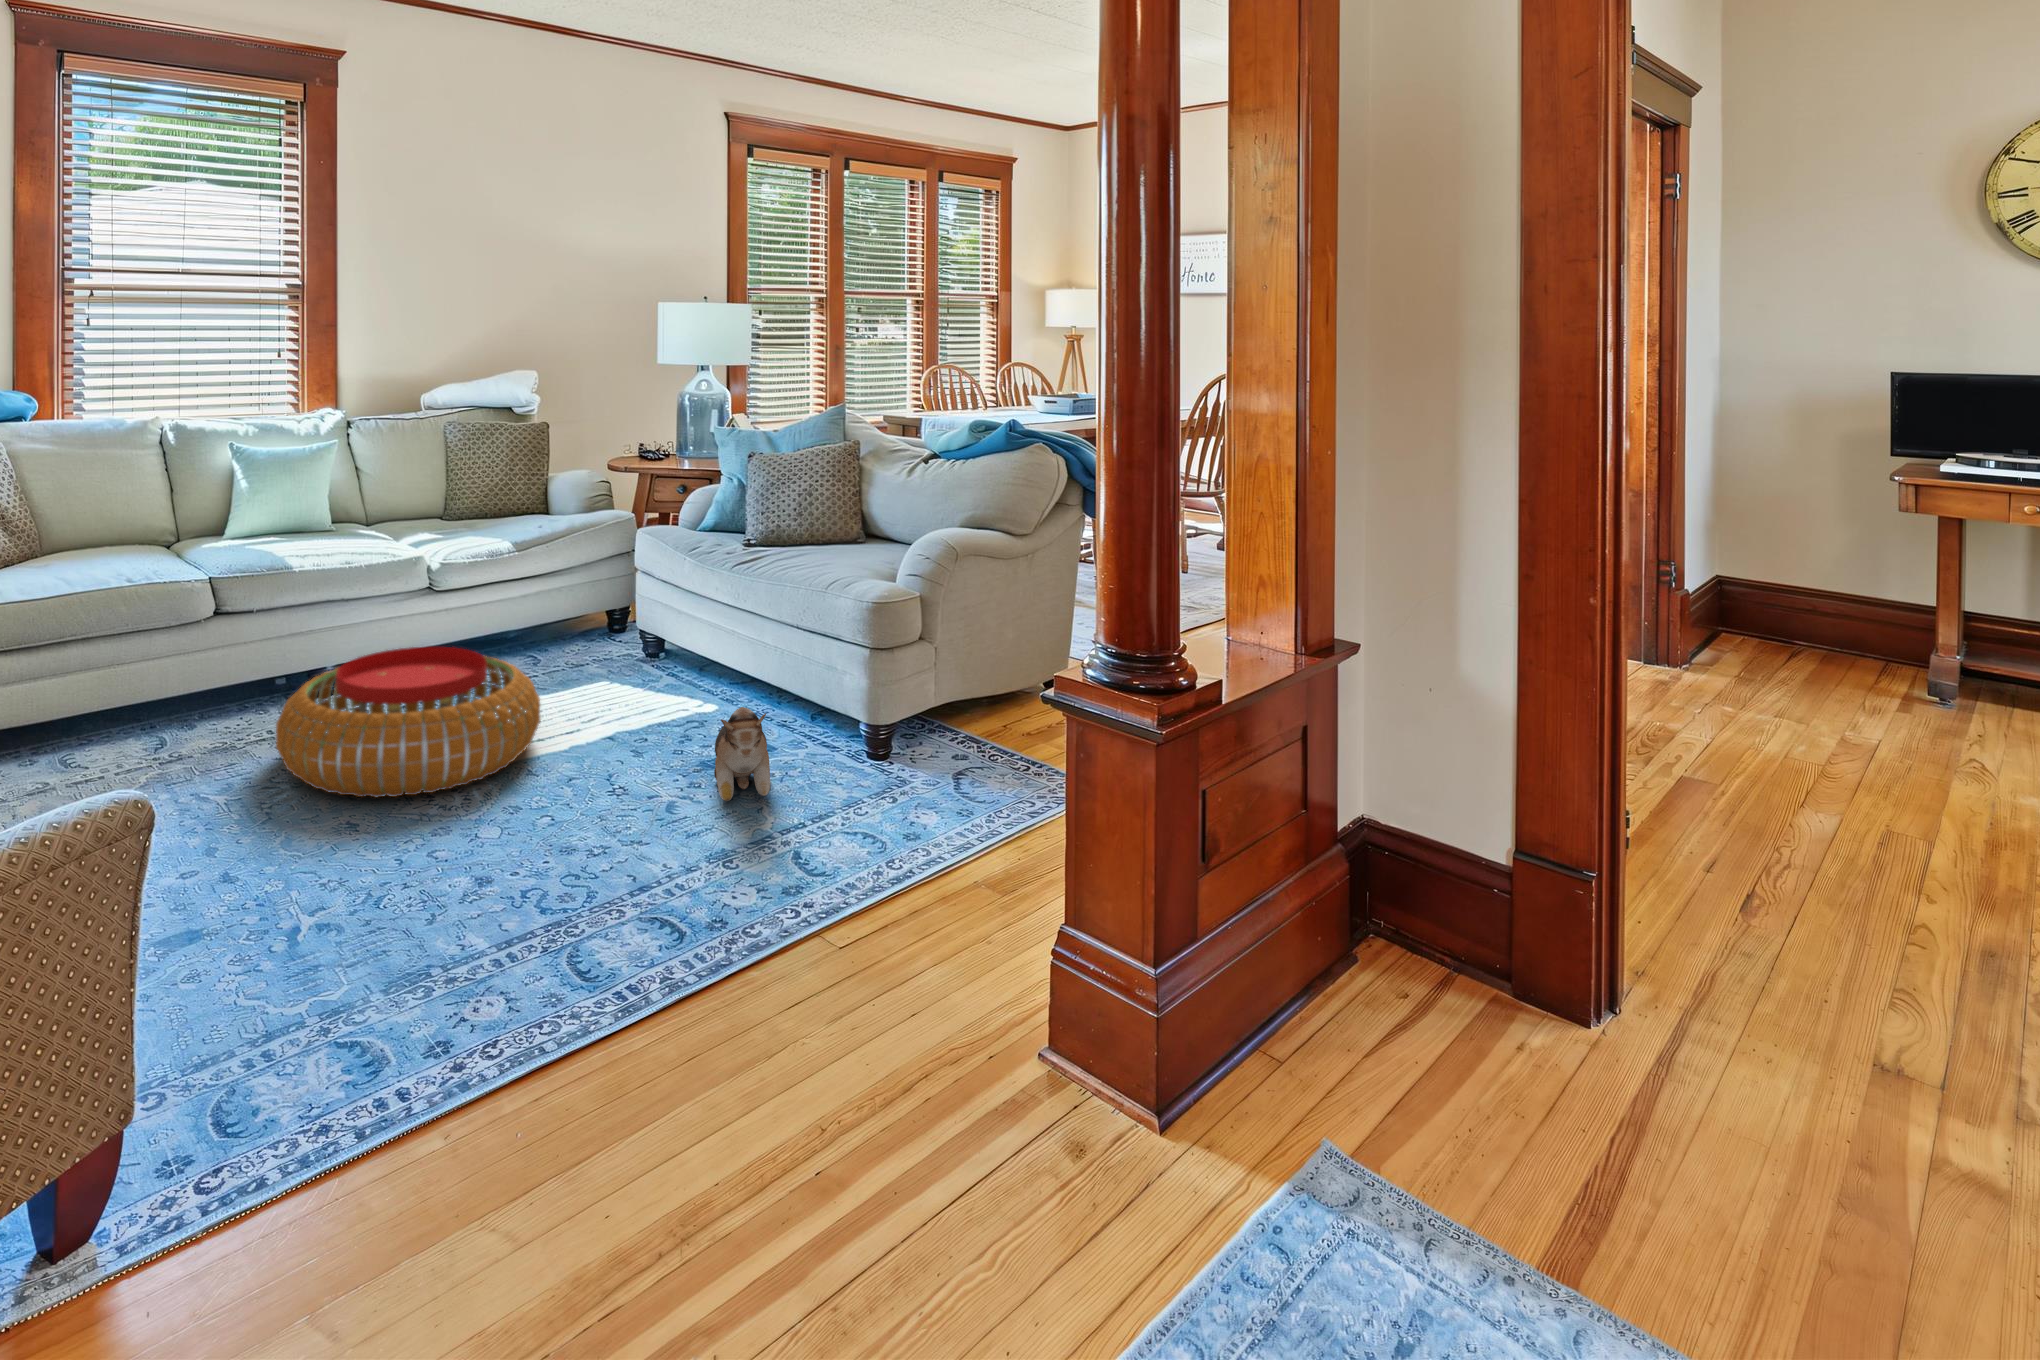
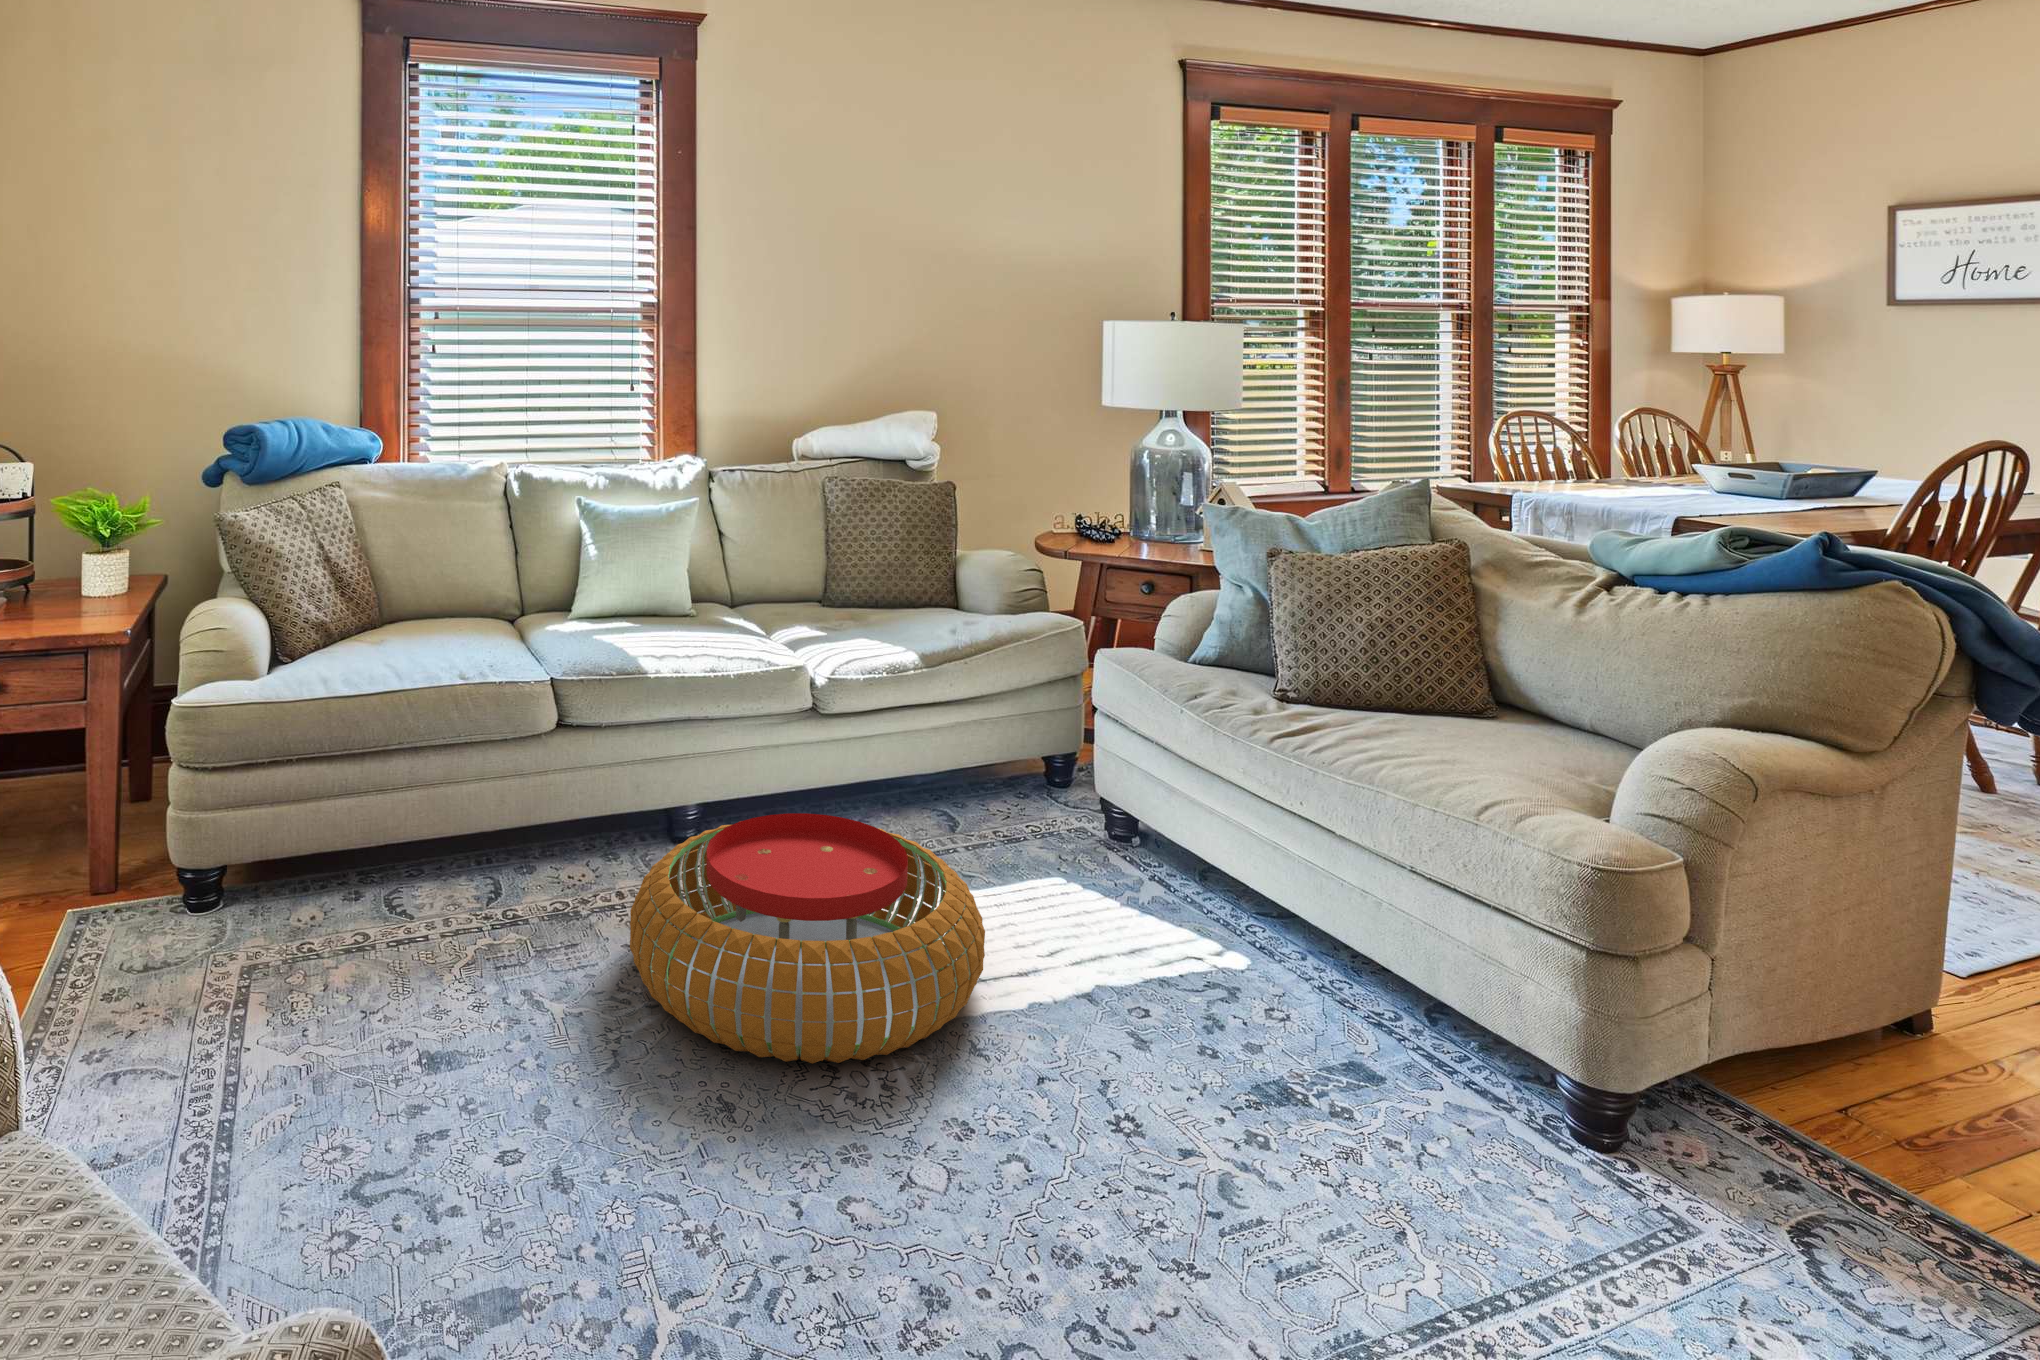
plush toy: present [714,707,770,801] -> none [1277,1030,1397,1186]

